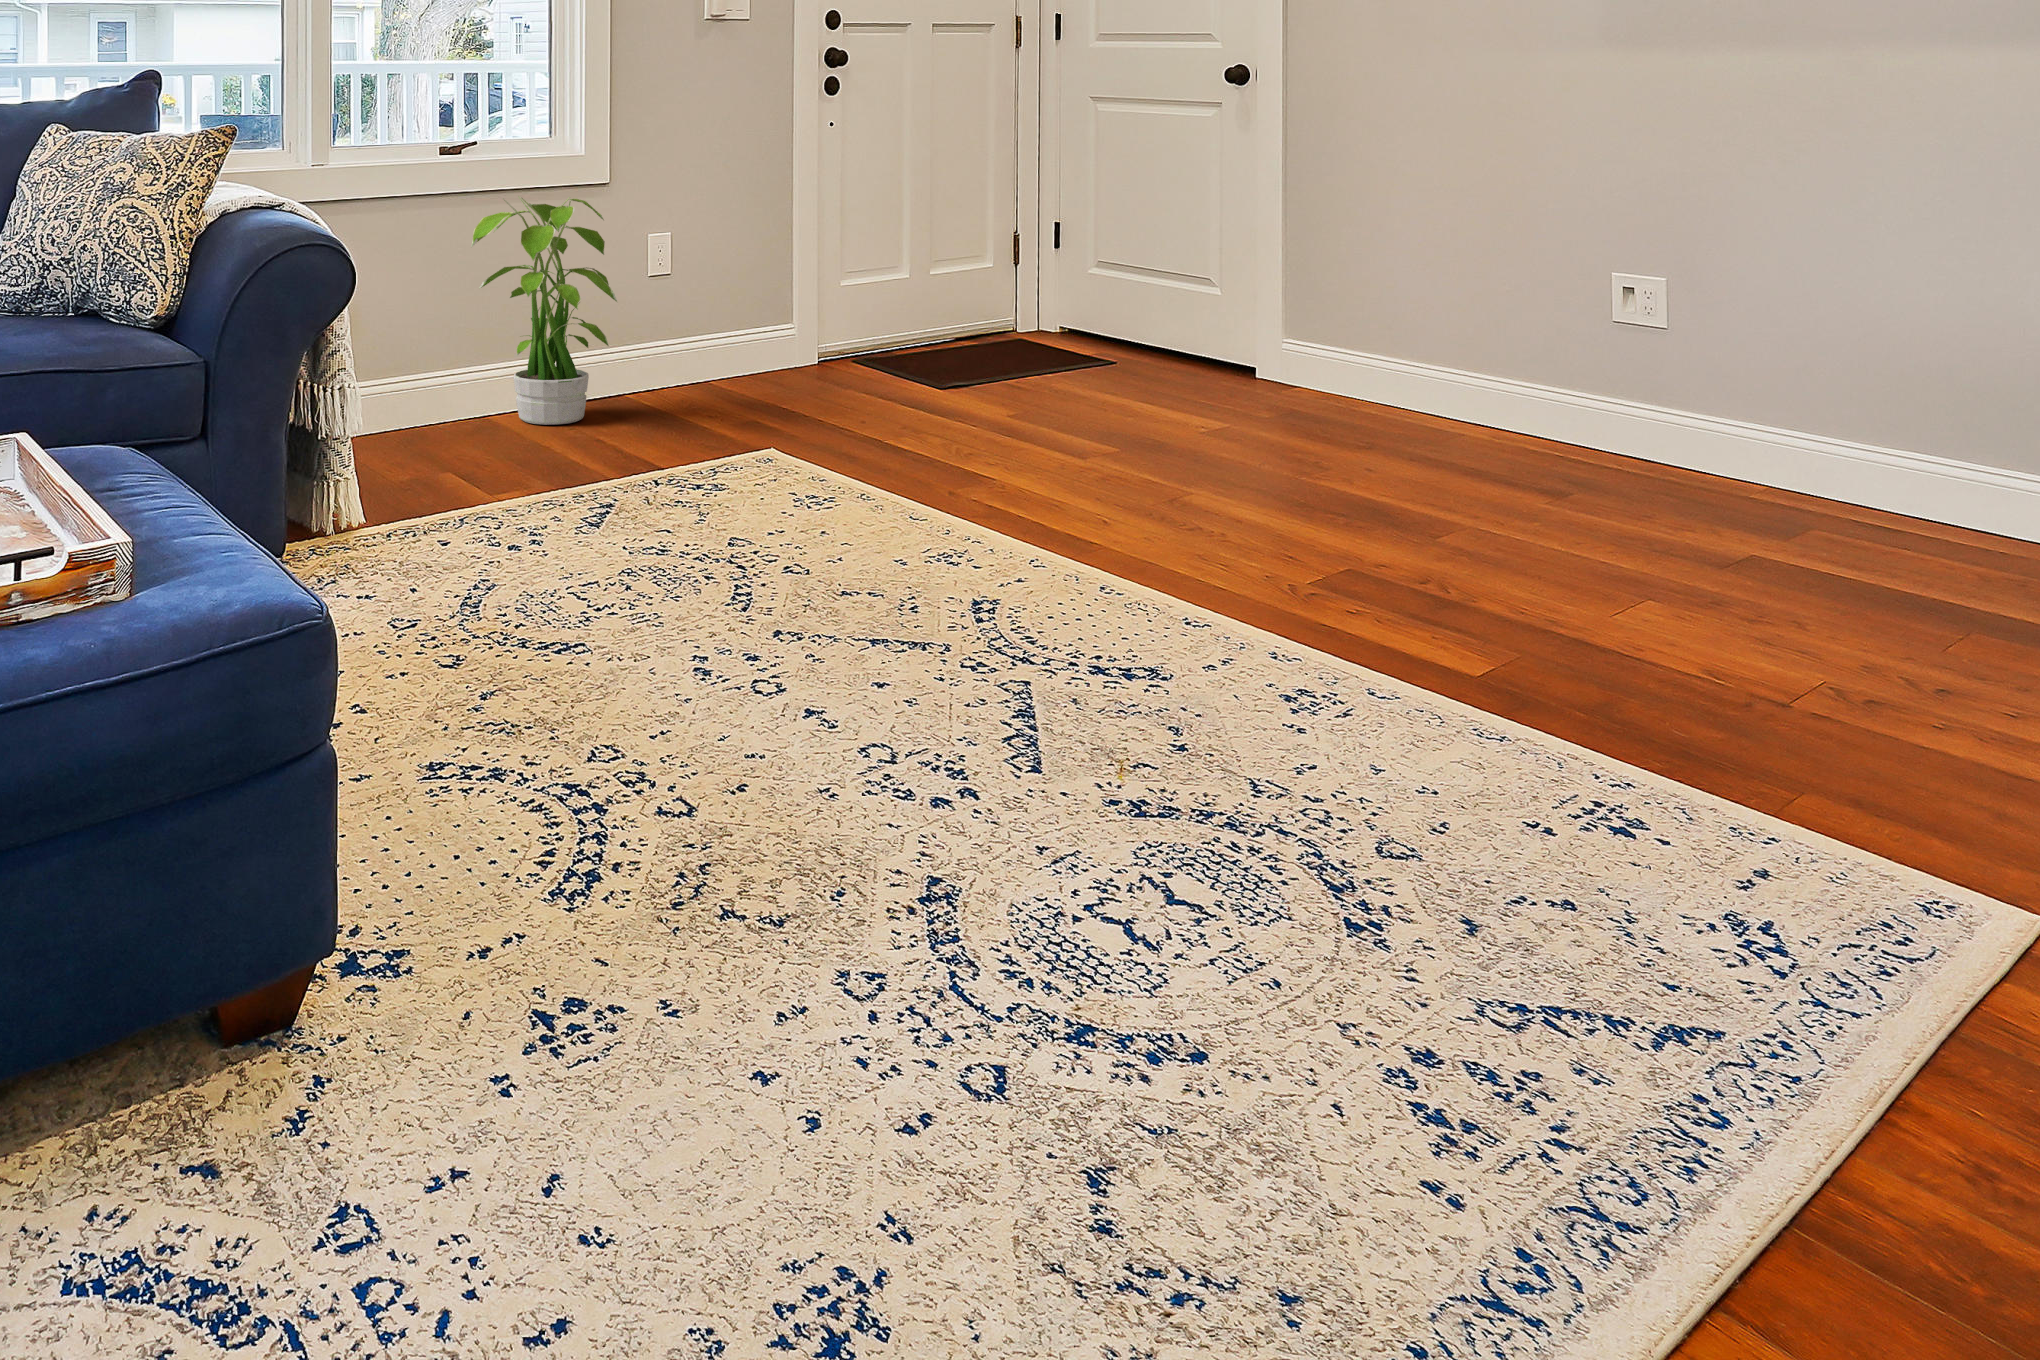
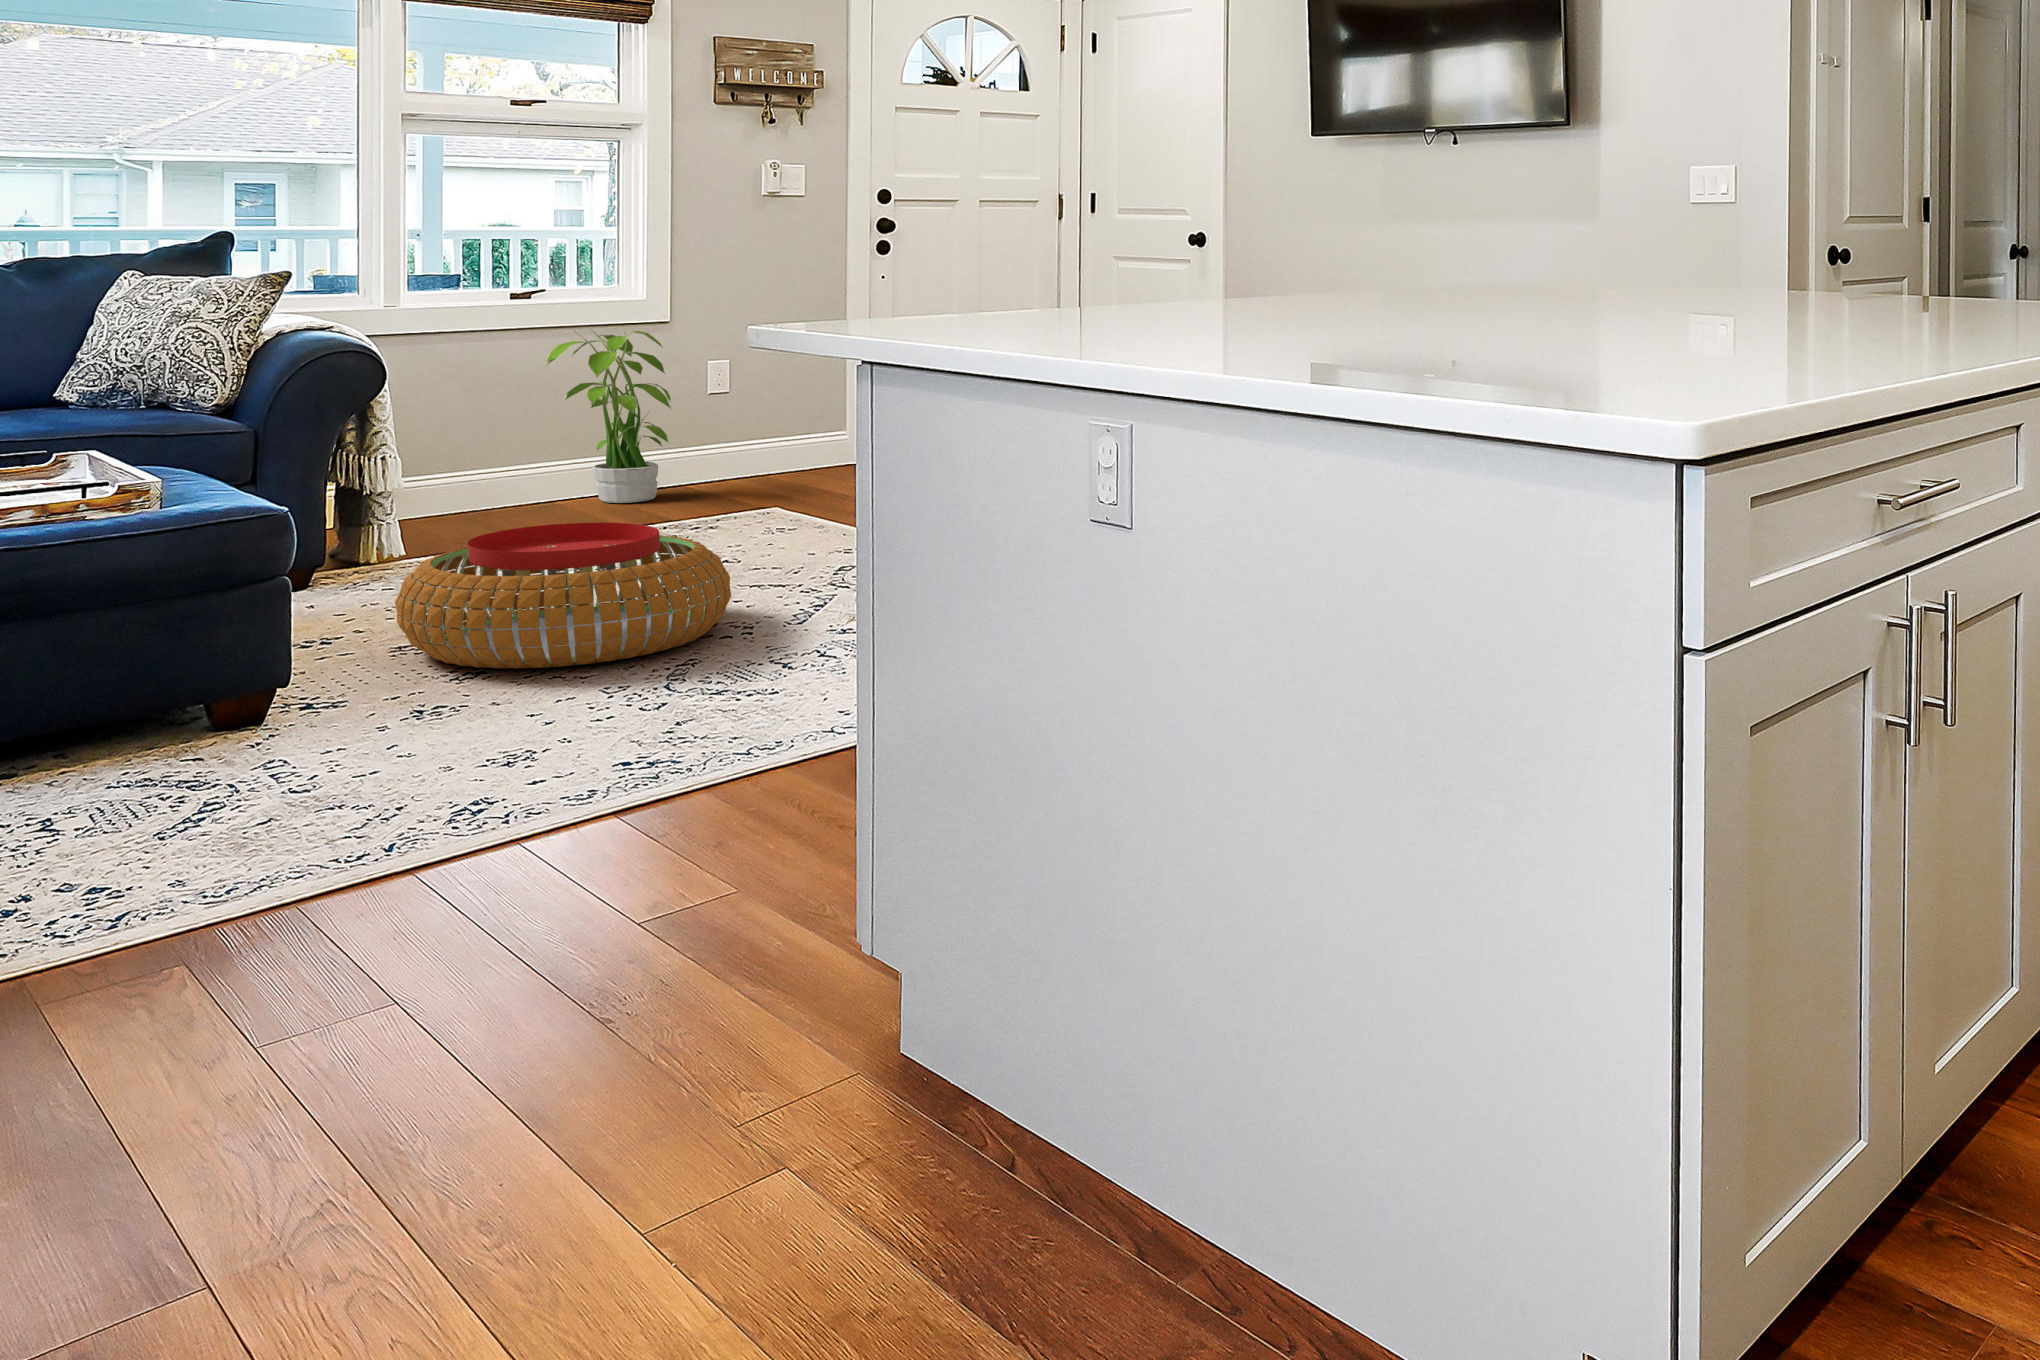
pouf: none [452,519,932,803] -> present [395,523,731,668]

